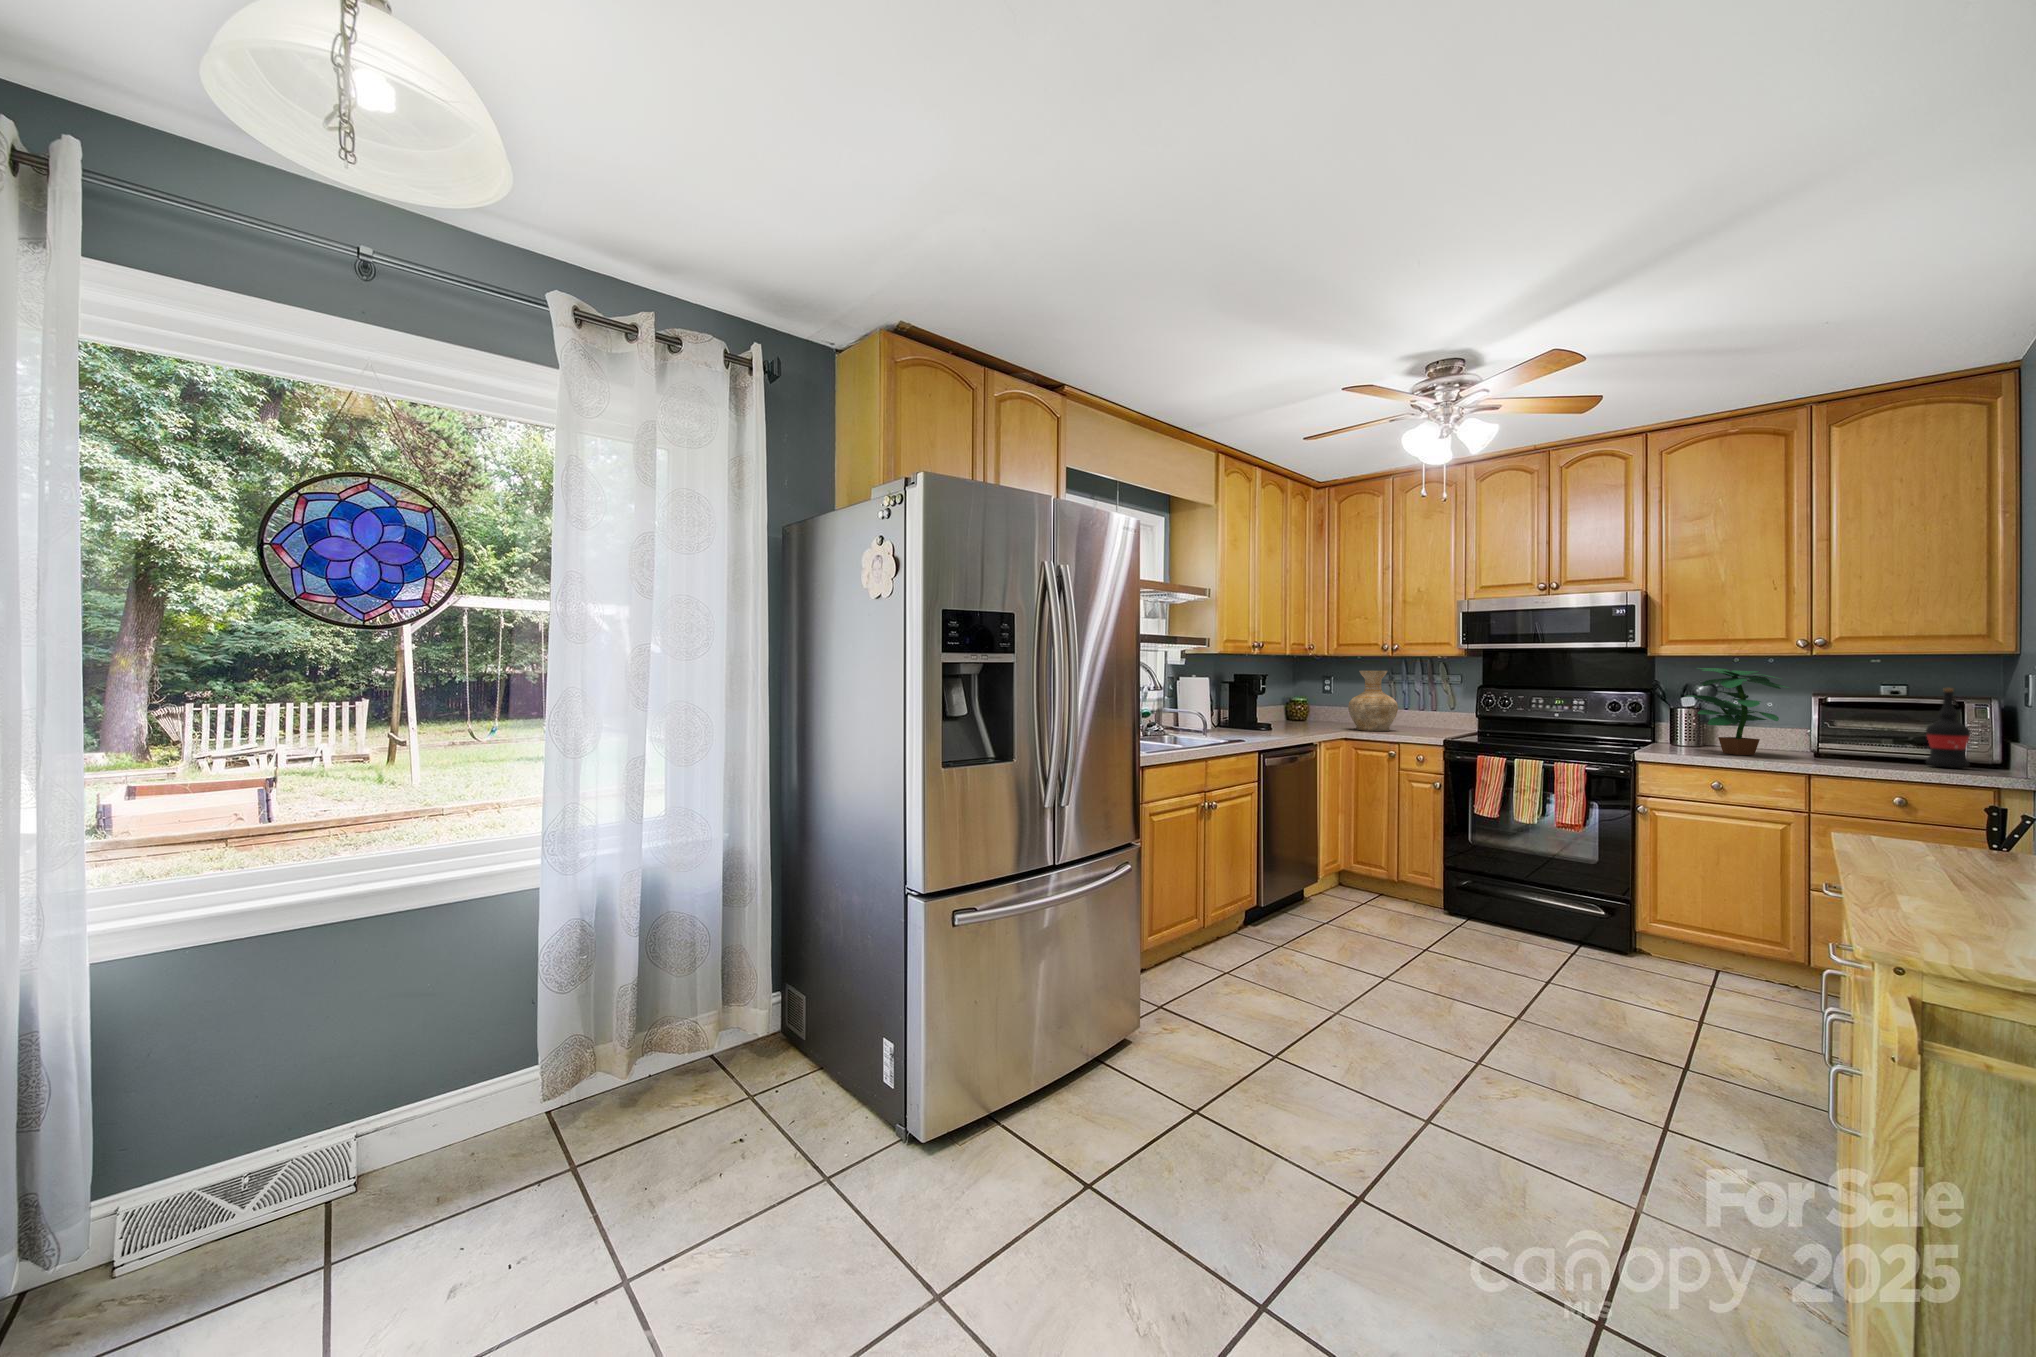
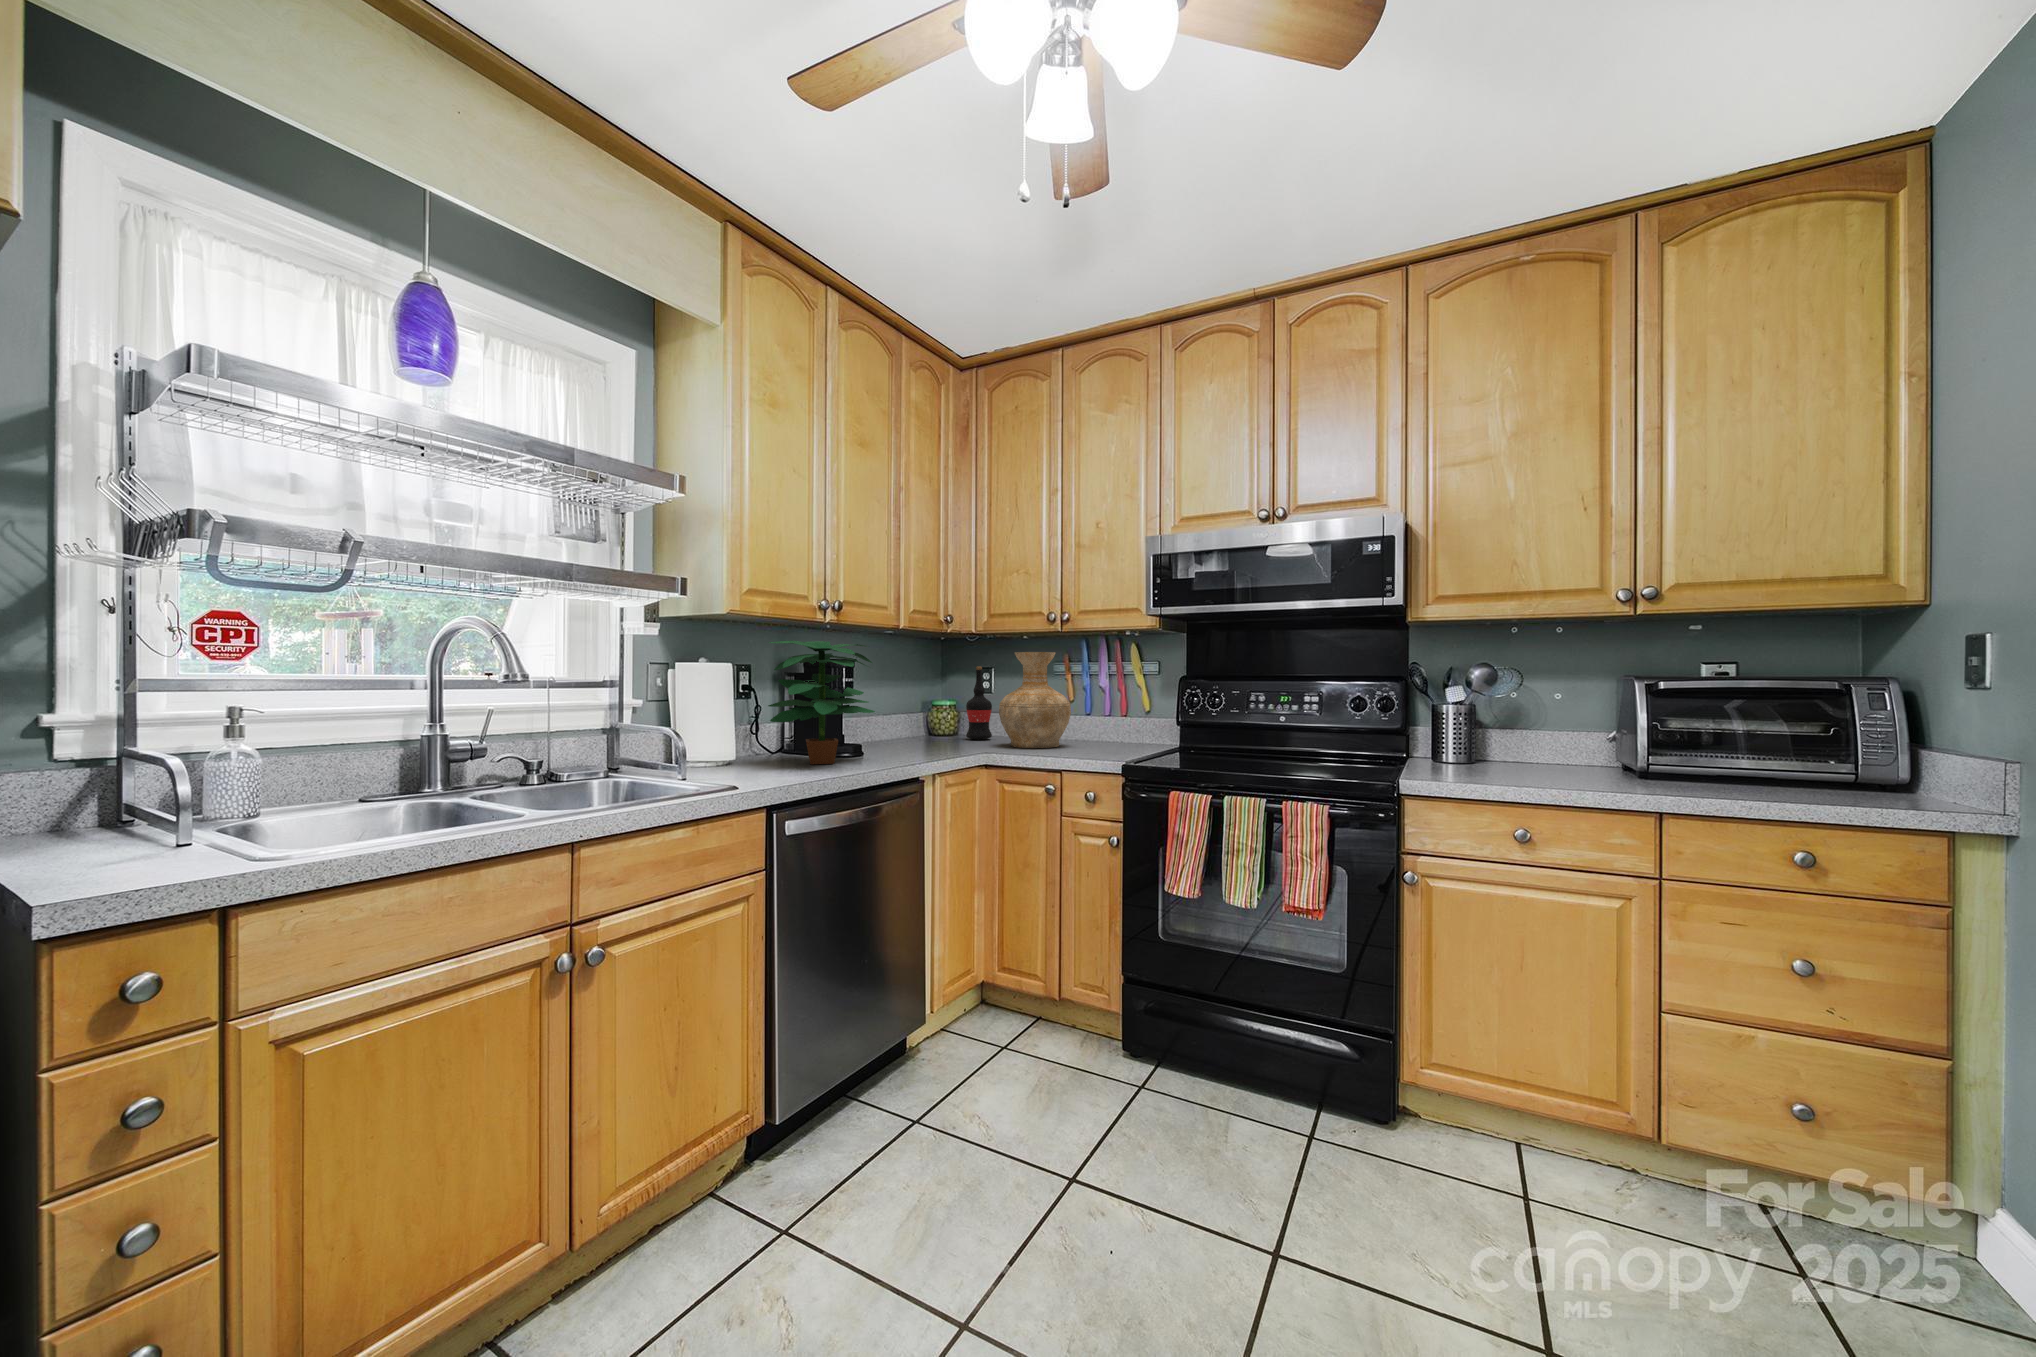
potted plant: present [1687,668,1789,755] -> present [768,641,875,764]
wine bottle: present [1926,688,1970,768] -> present [966,666,992,739]

